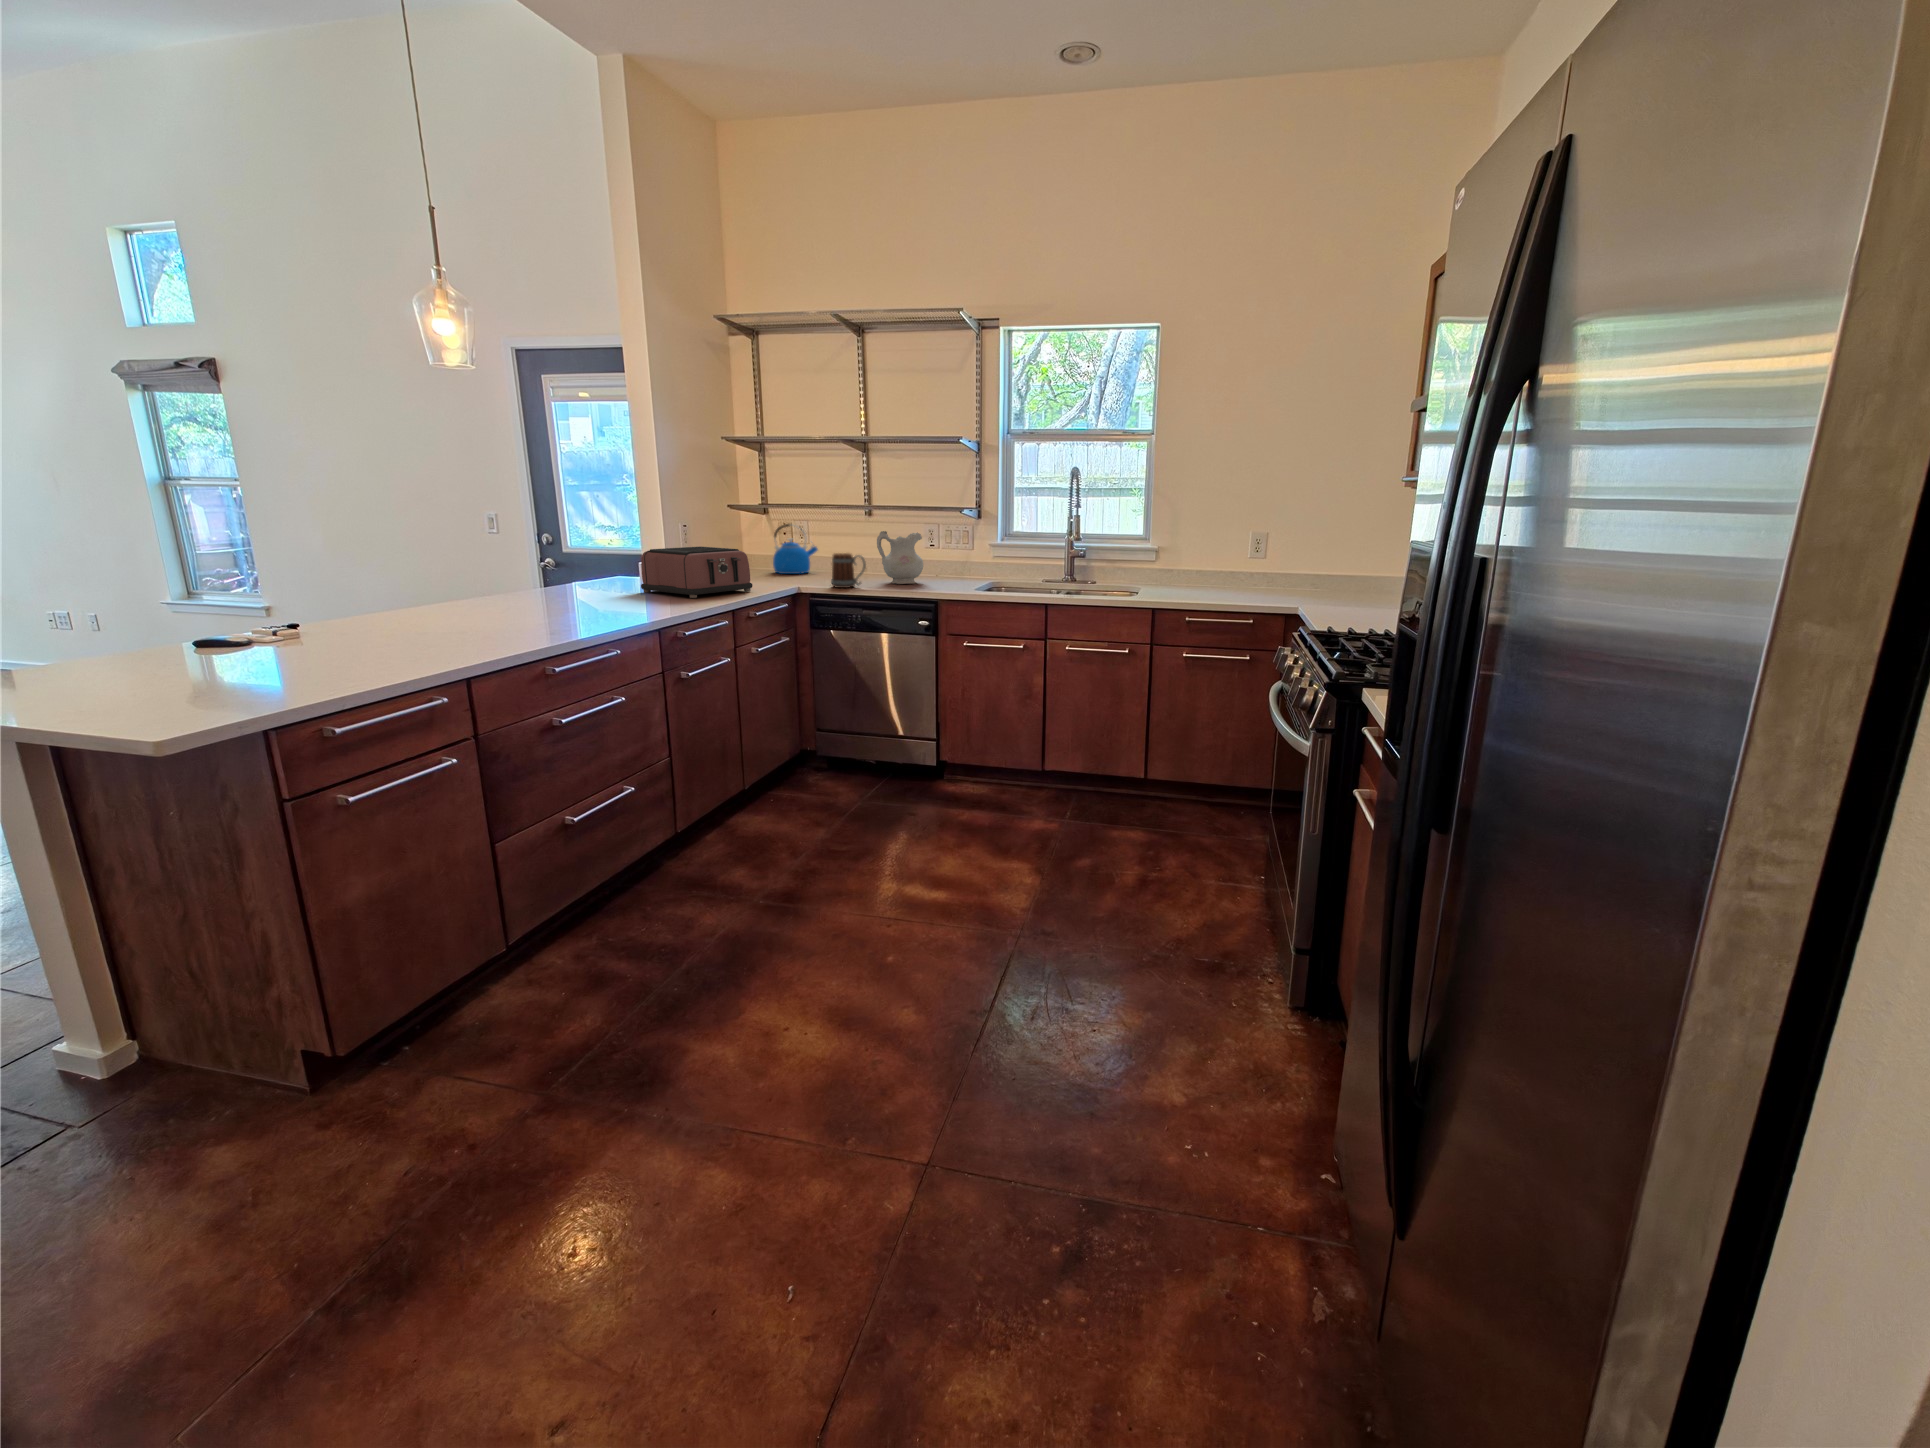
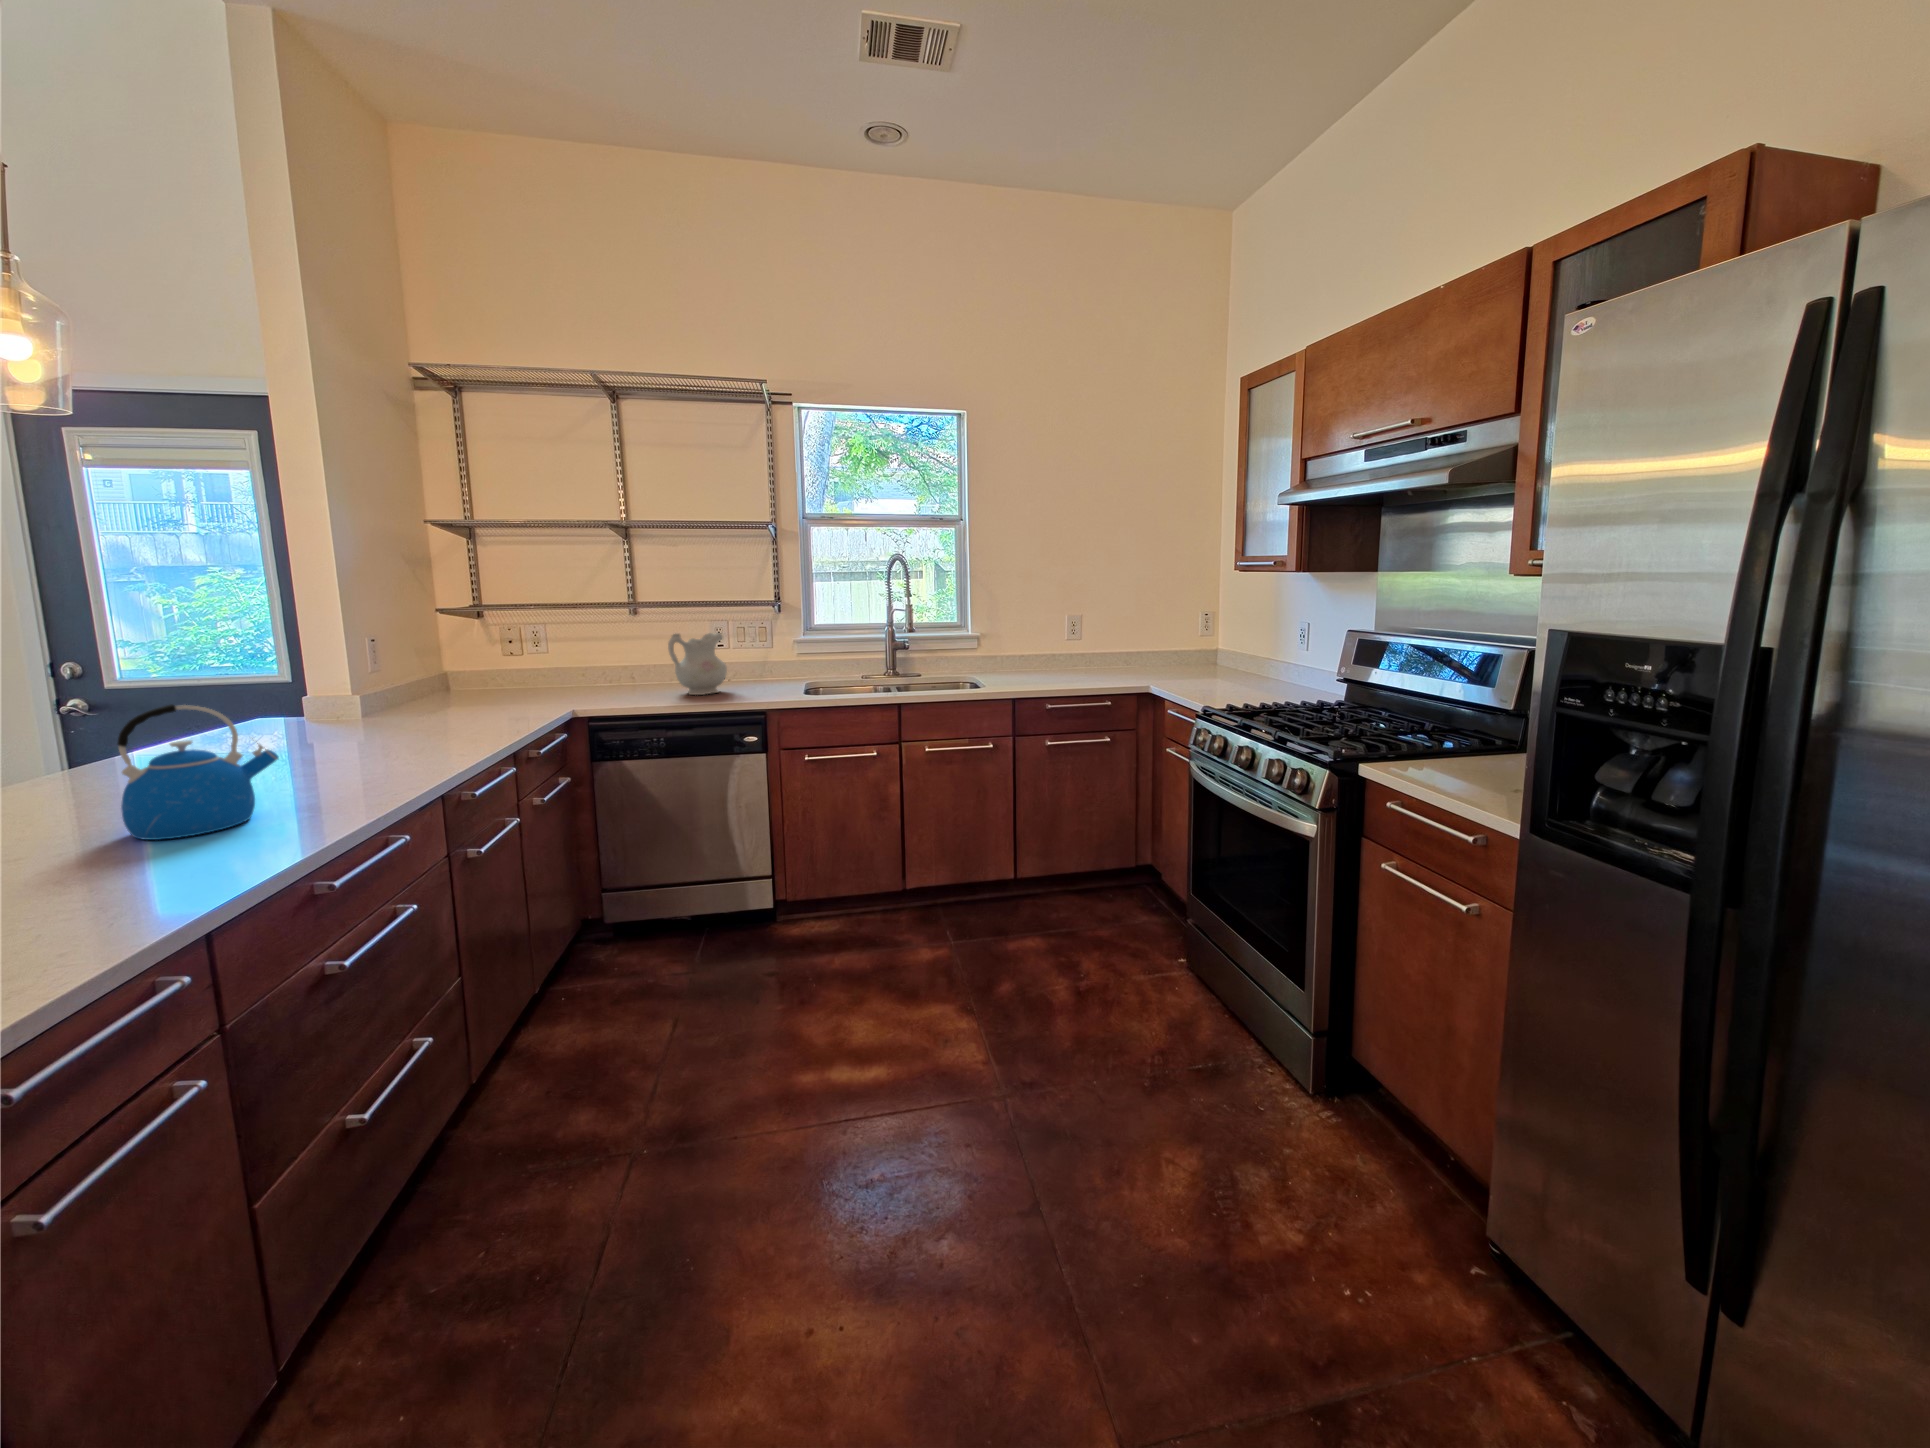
kettle: present [773,524,818,574] -> present [117,704,278,840]
toaster: present [641,547,753,598] -> none [343,671,520,745]
mug: present [831,553,866,588] -> none [619,664,665,708]

